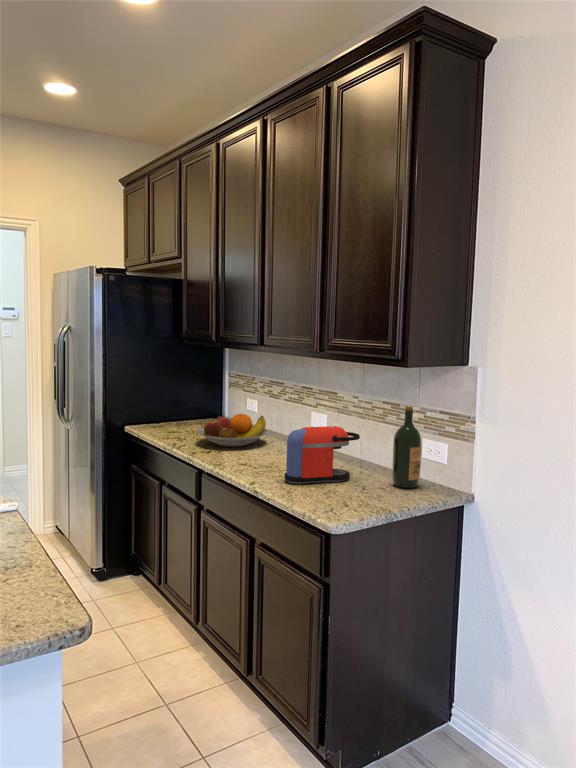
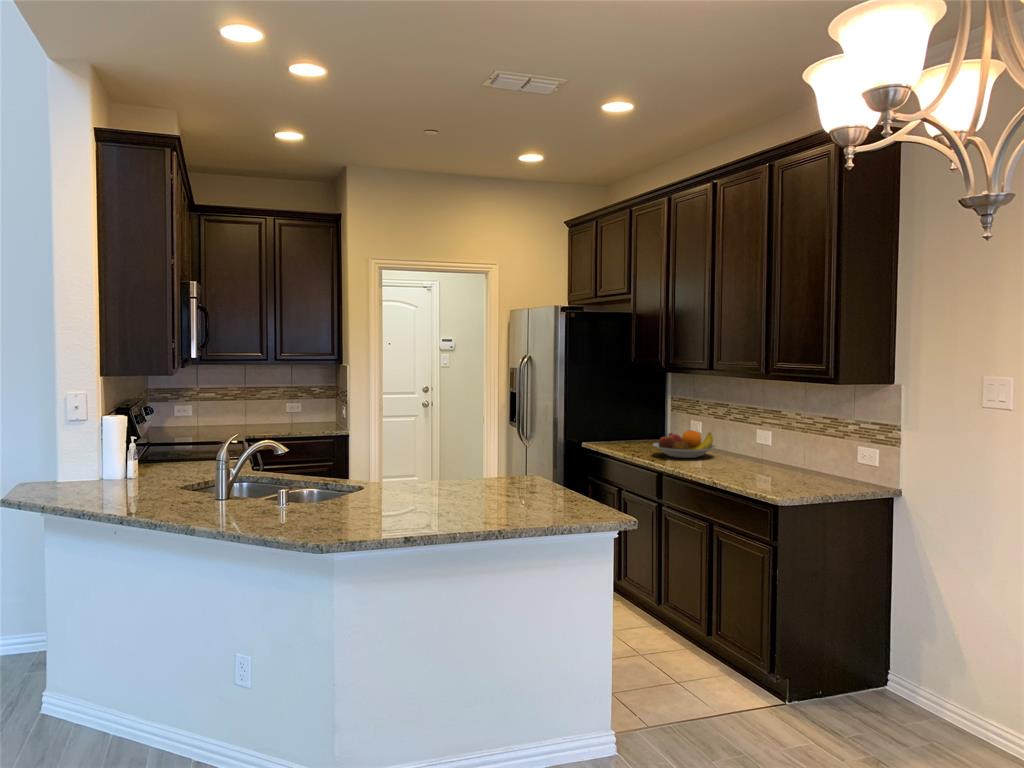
wine bottle: present [392,406,422,488] -> none [831,418,856,485]
coffee maker: present [284,426,360,484] -> none [737,435,802,480]

